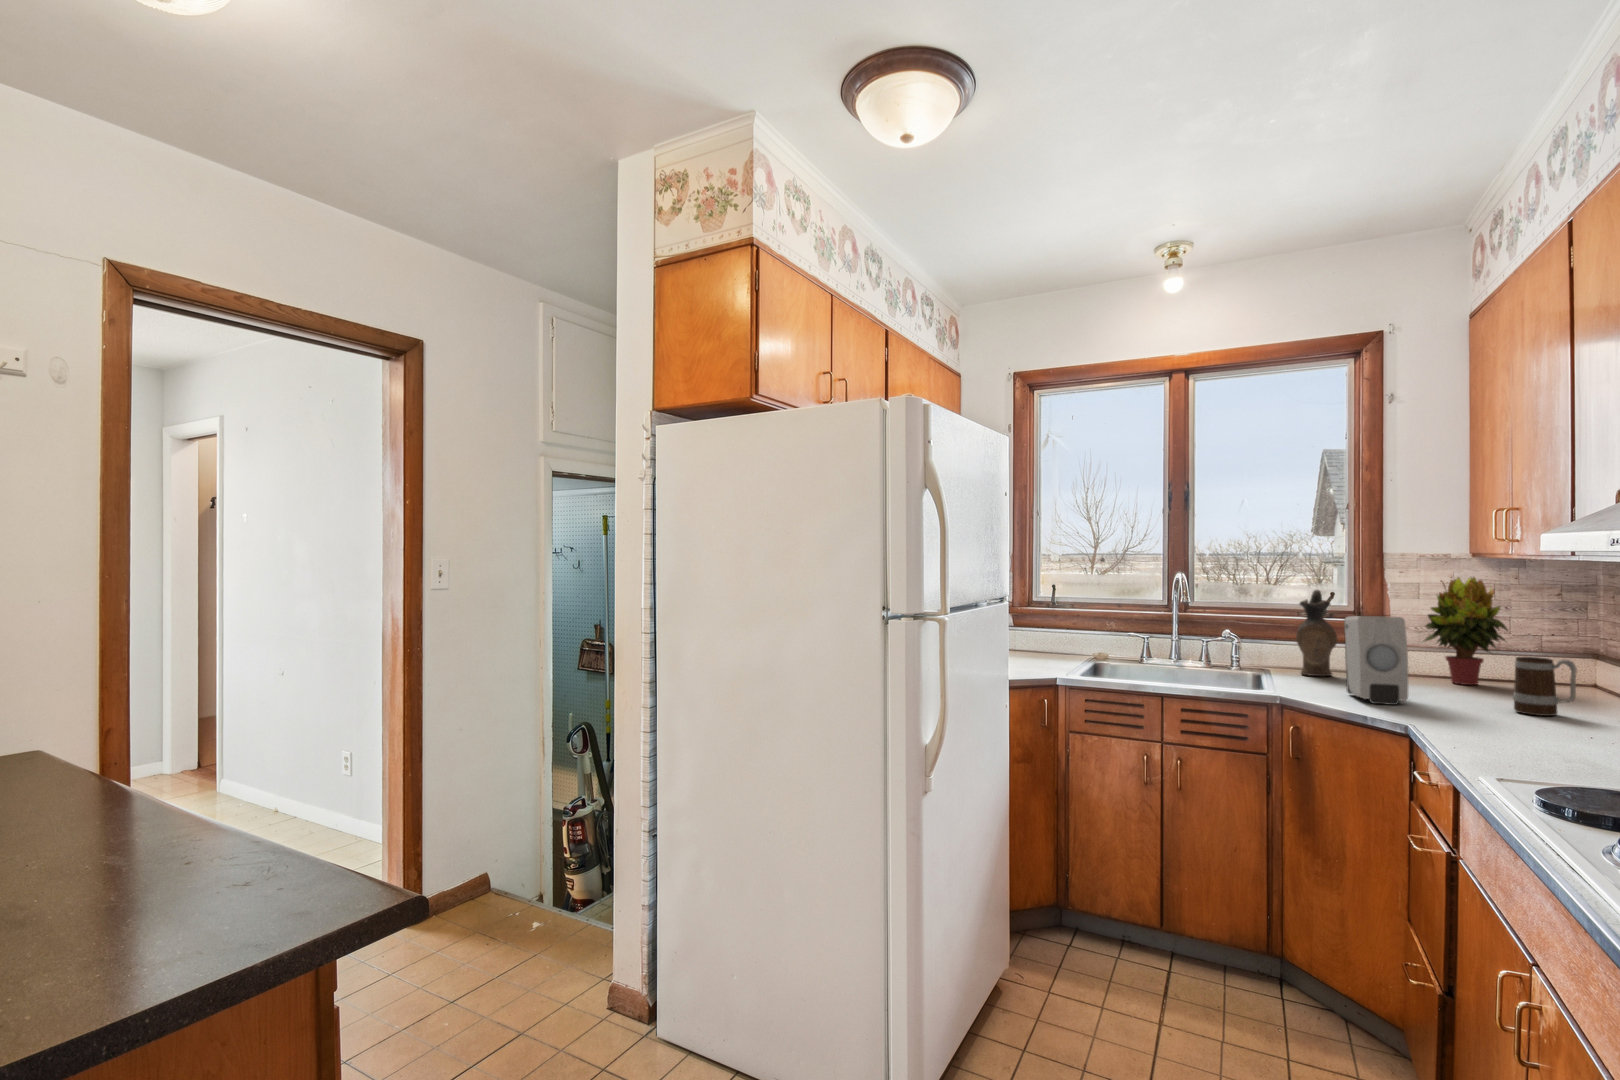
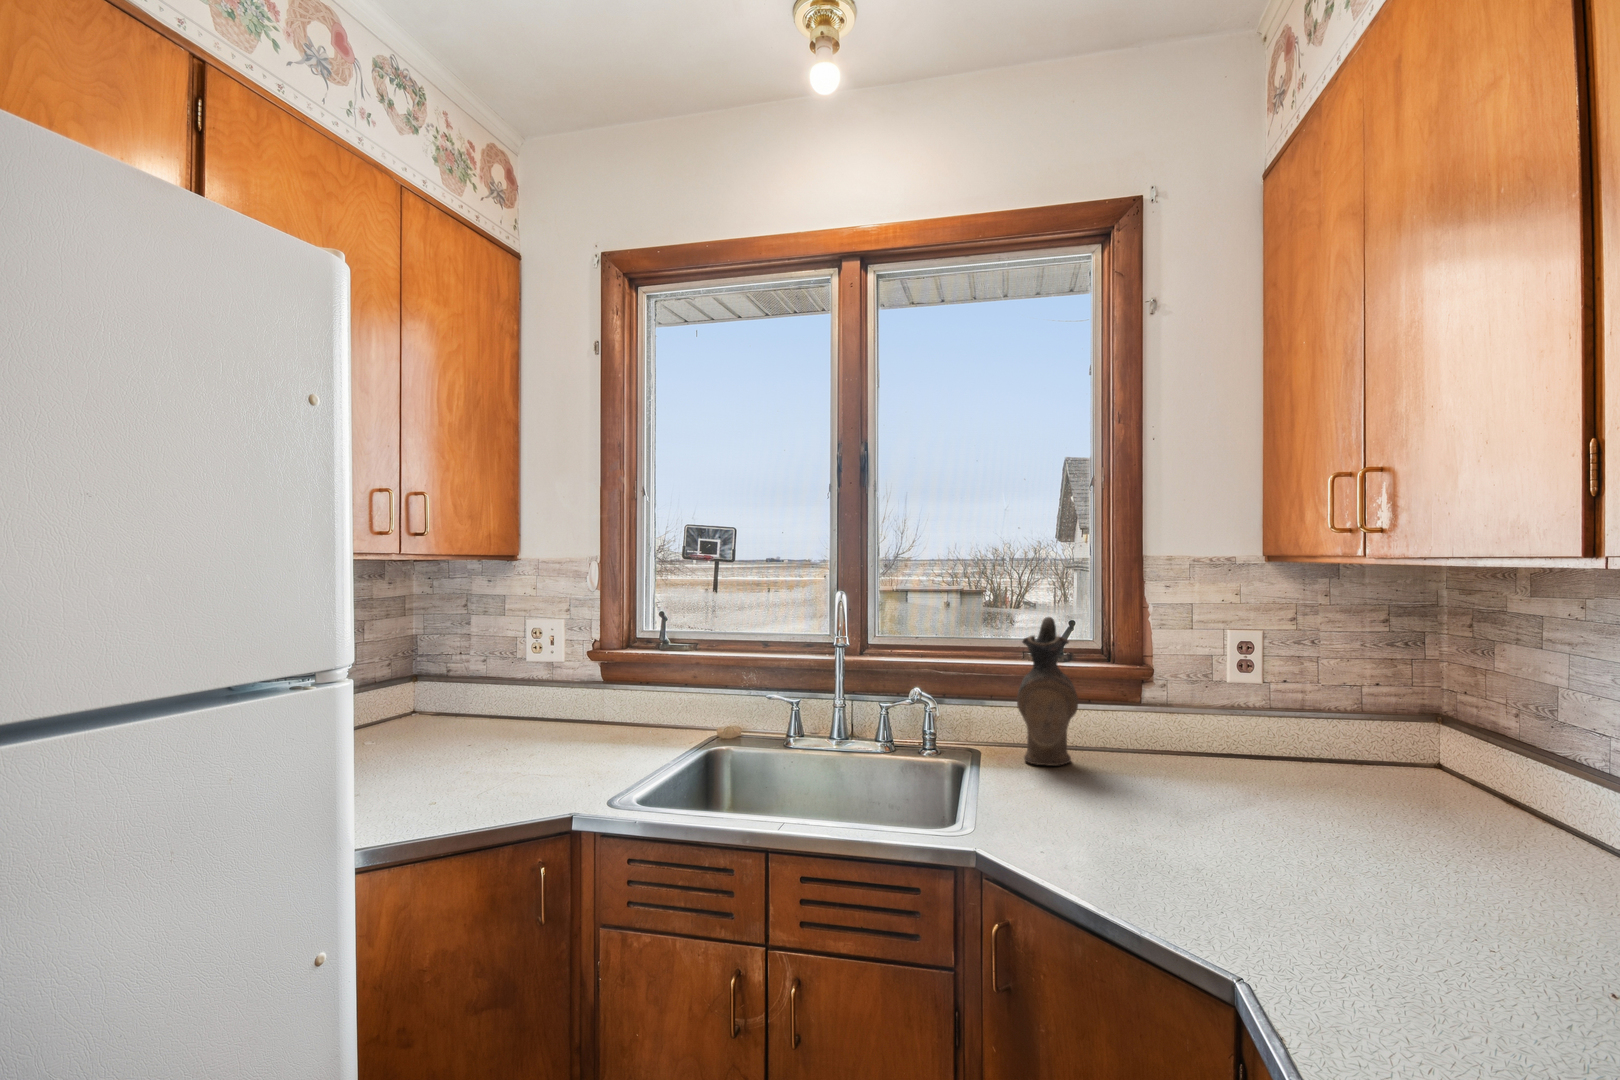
potted plant: present [1423,577,1508,685] -> none [1201,595,1330,777]
soap dispenser: present [1344,616,1408,705] -> none [1090,680,1203,865]
mug: present [1513,657,1577,716] -> none [1380,762,1498,888]

